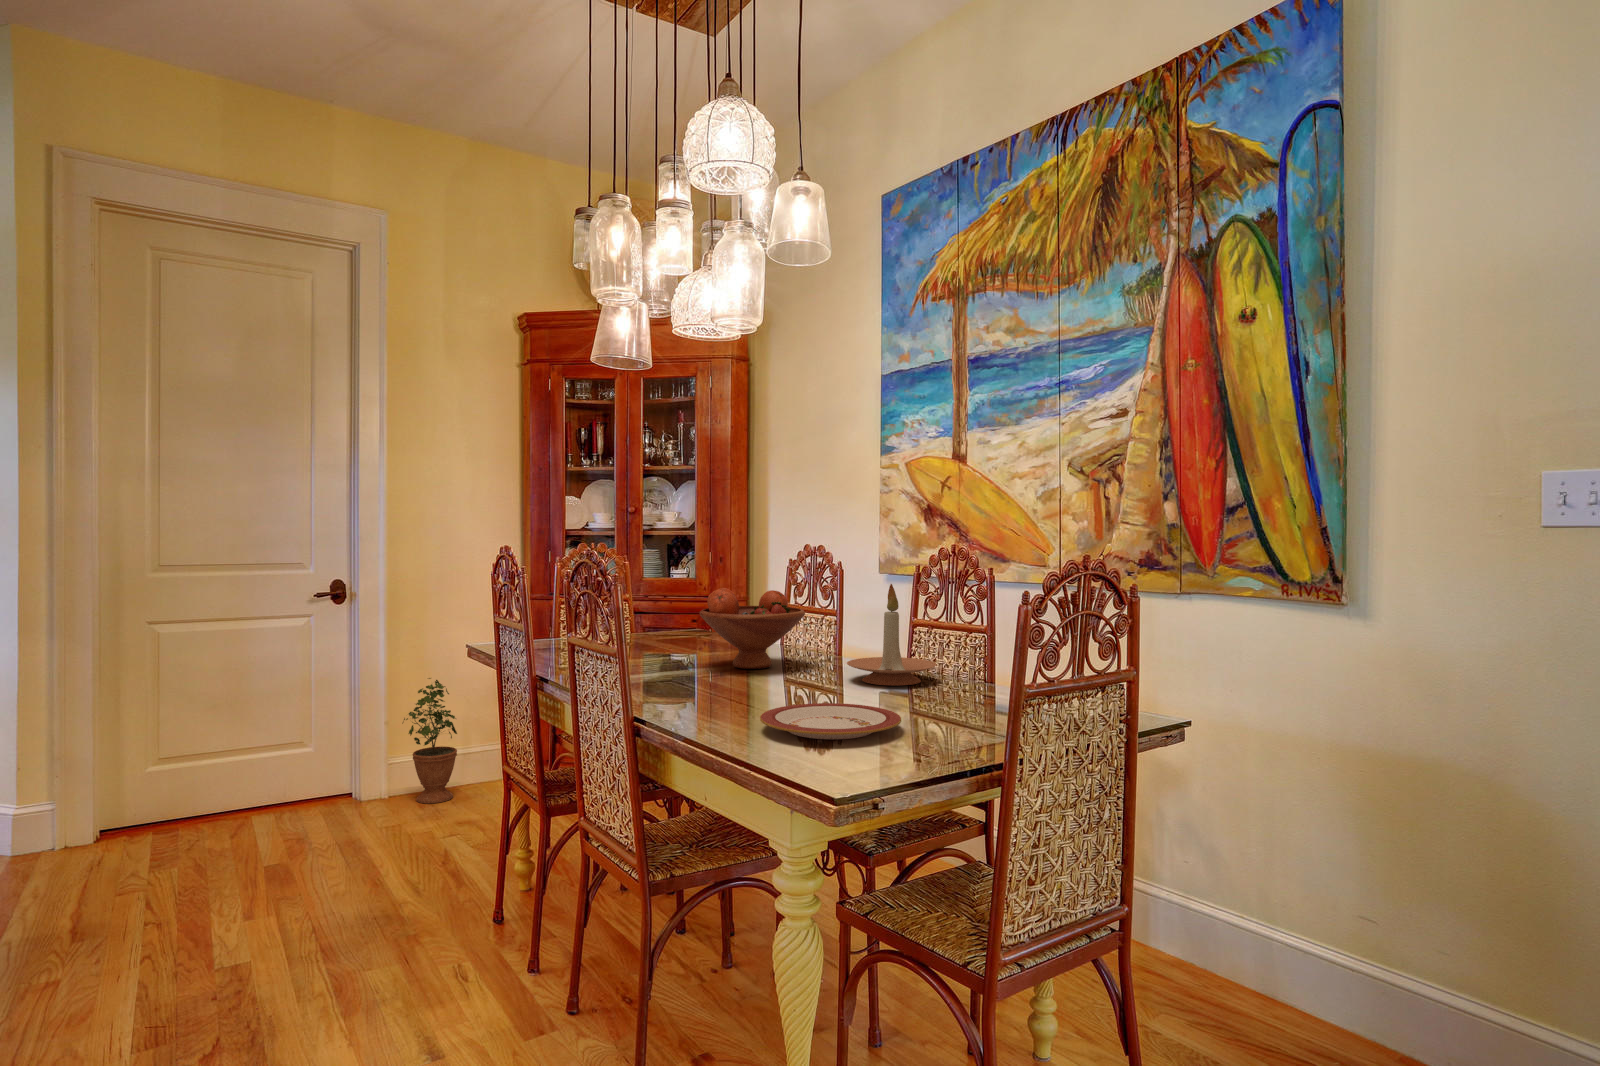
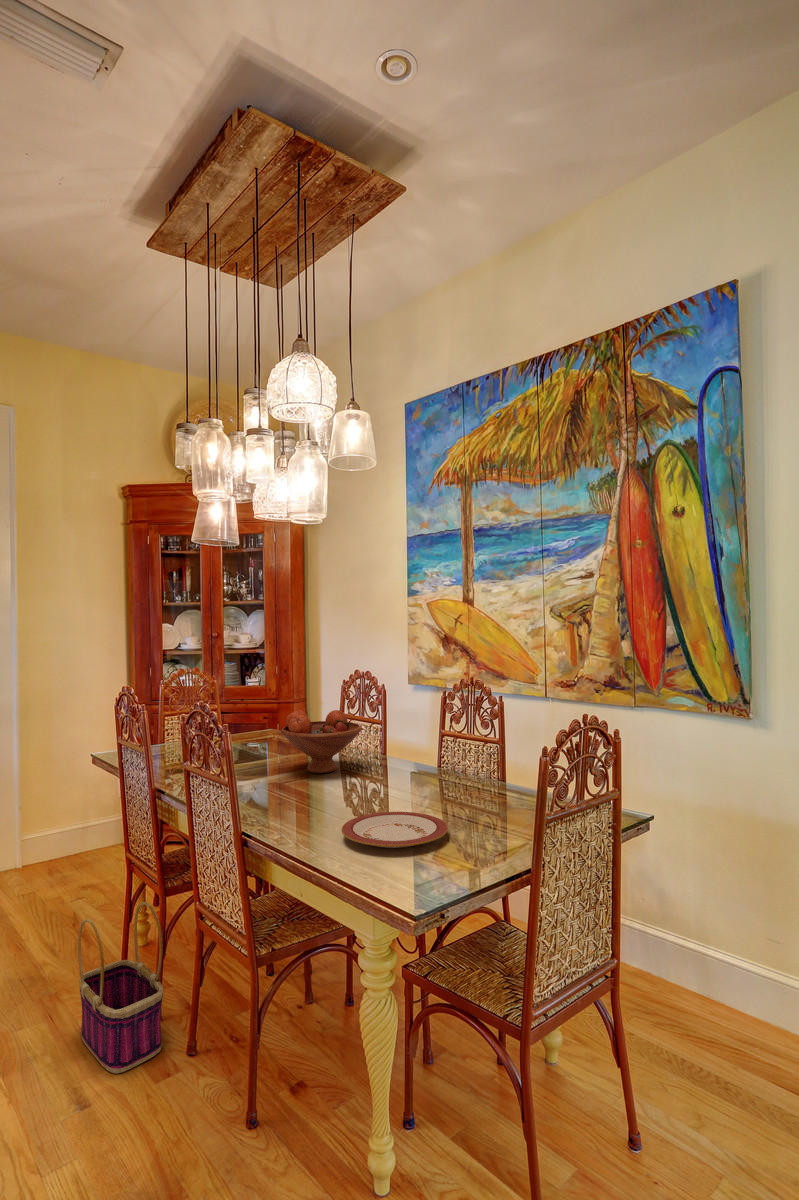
candle holder: present [847,584,937,685] -> none [396,709,463,787]
potted plant: present [404,678,457,804] -> none [31,773,77,875]
basket: none [439,816,541,1019] -> present [78,902,164,1074]

